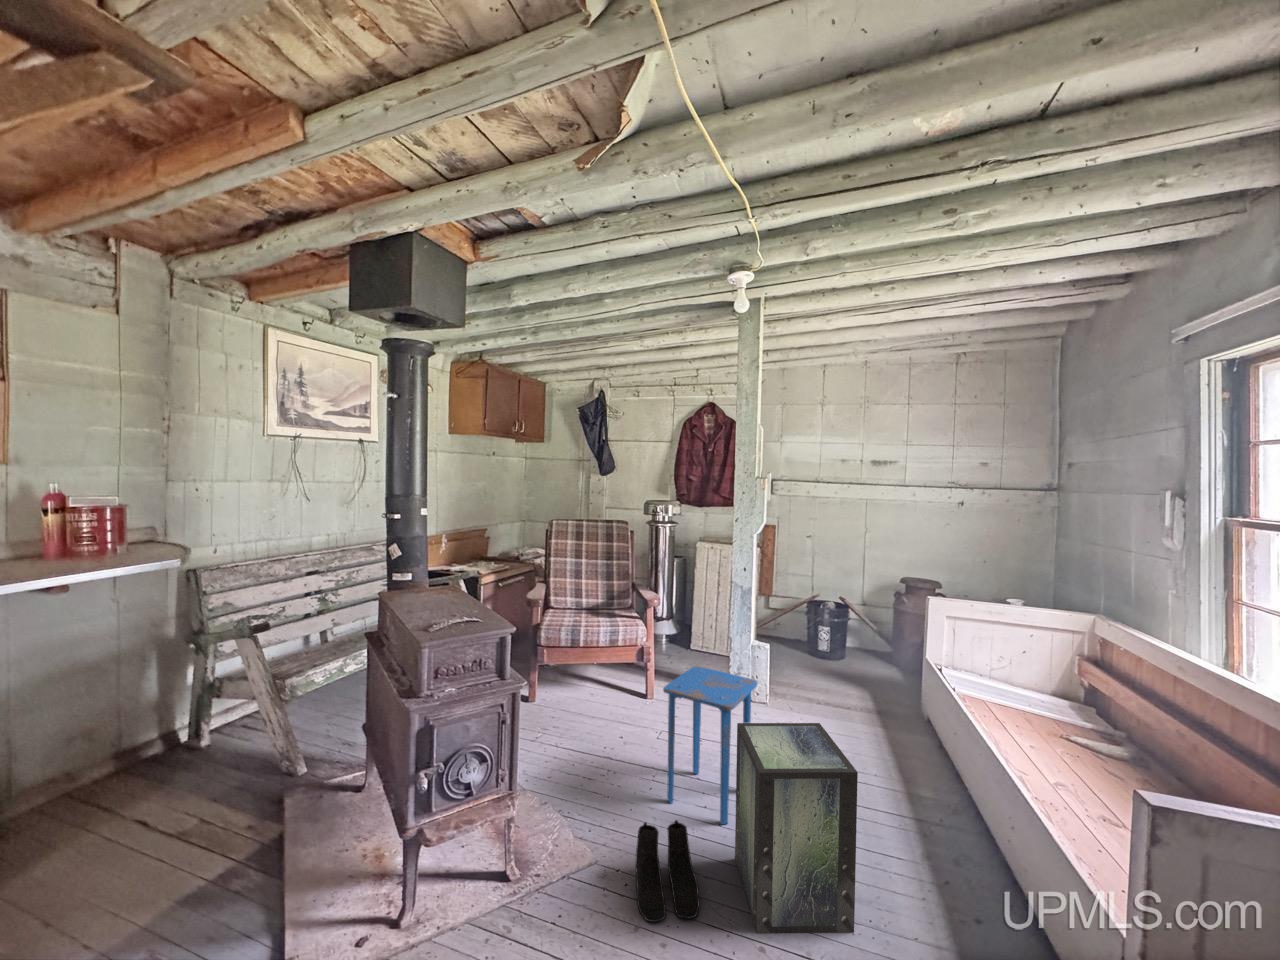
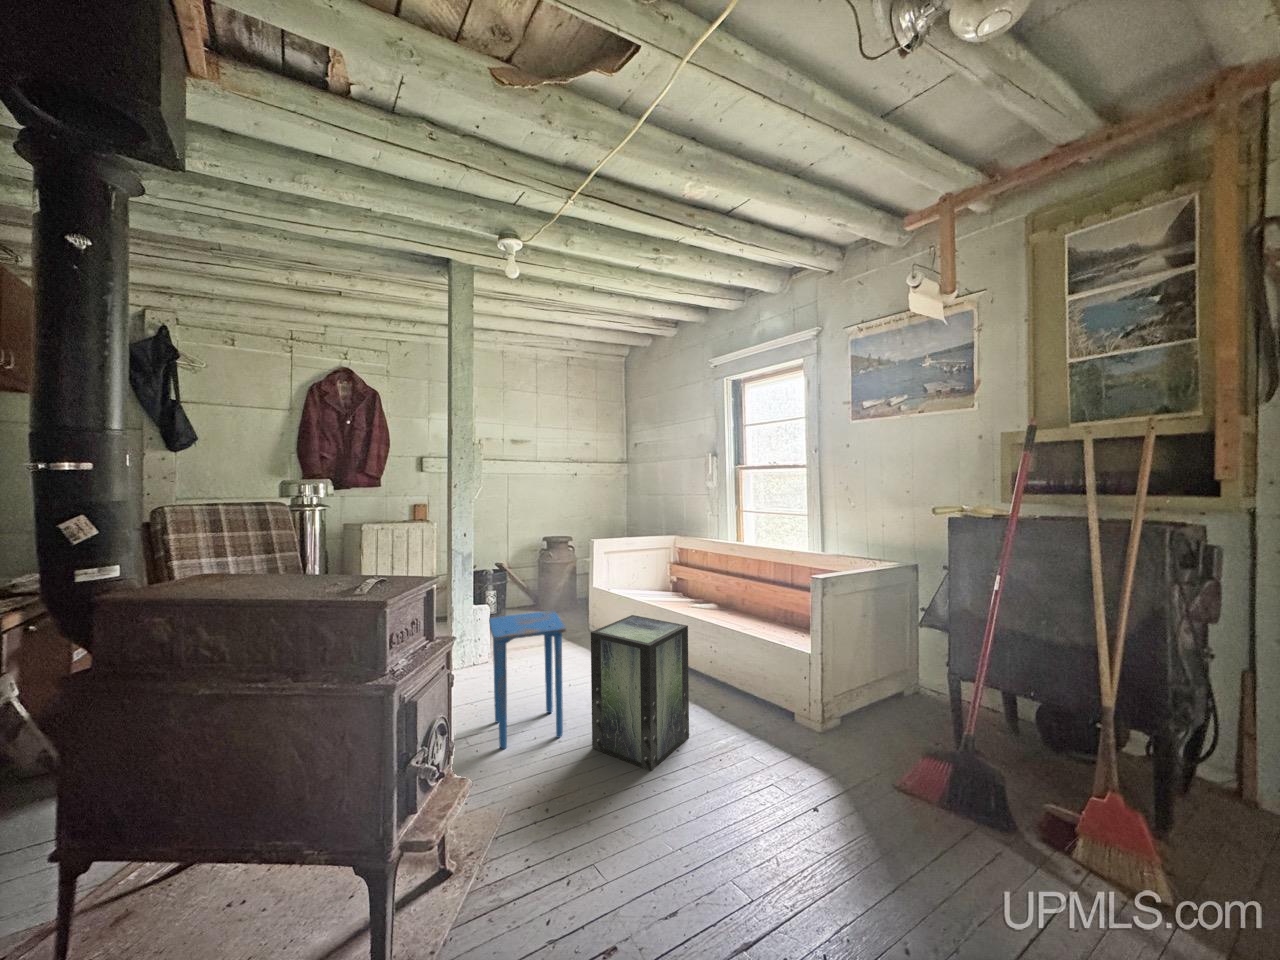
boots: present [636,820,699,922] -> none [537,733,612,815]

